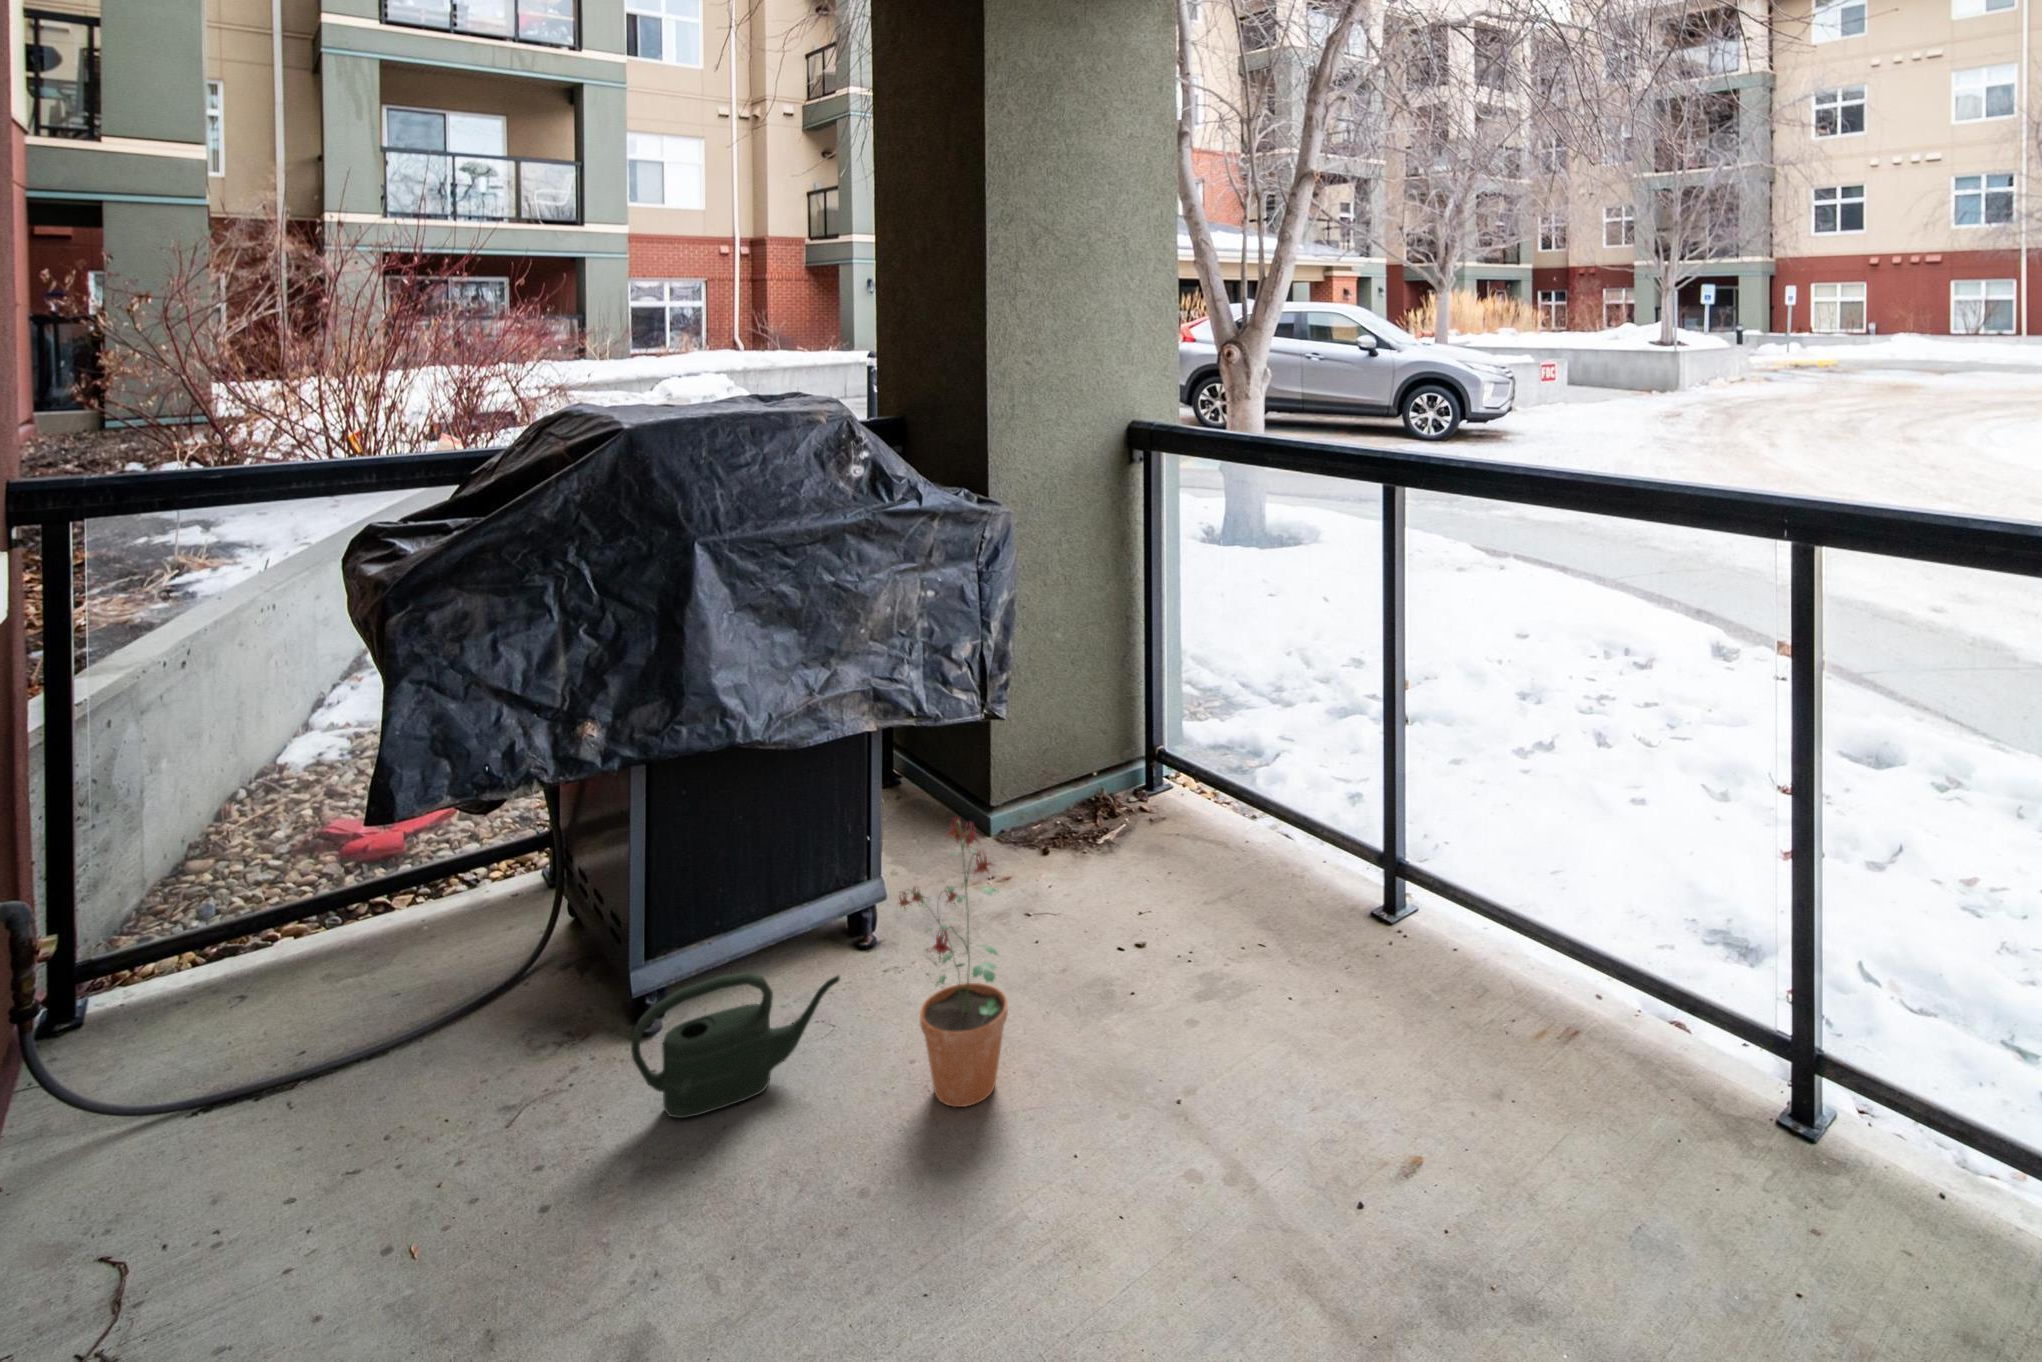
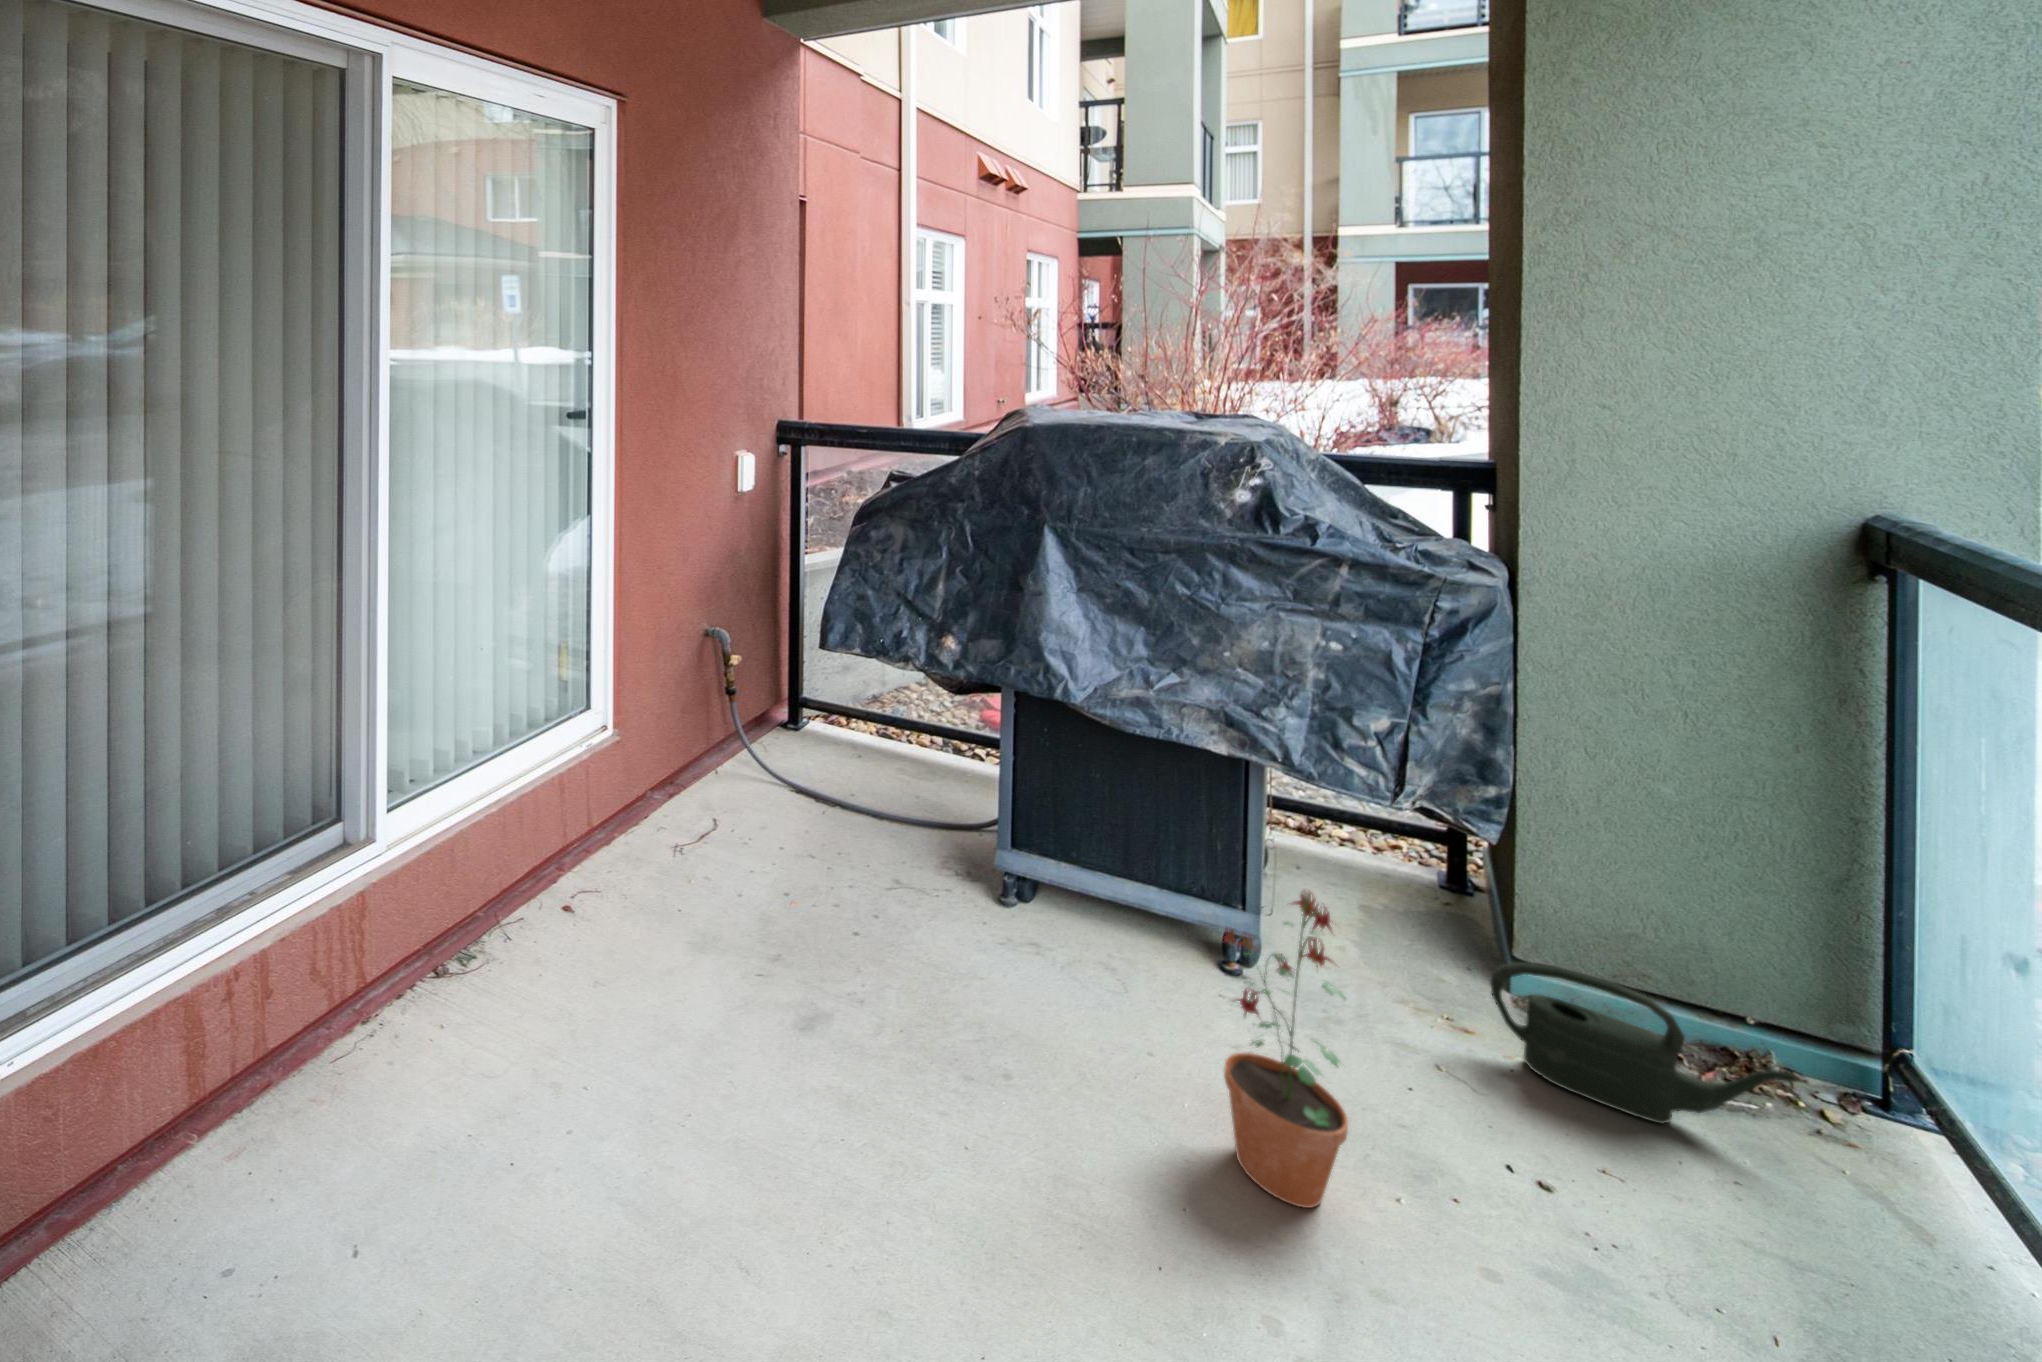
watering can: present [631,972,840,1118] -> present [1490,962,1796,1124]

